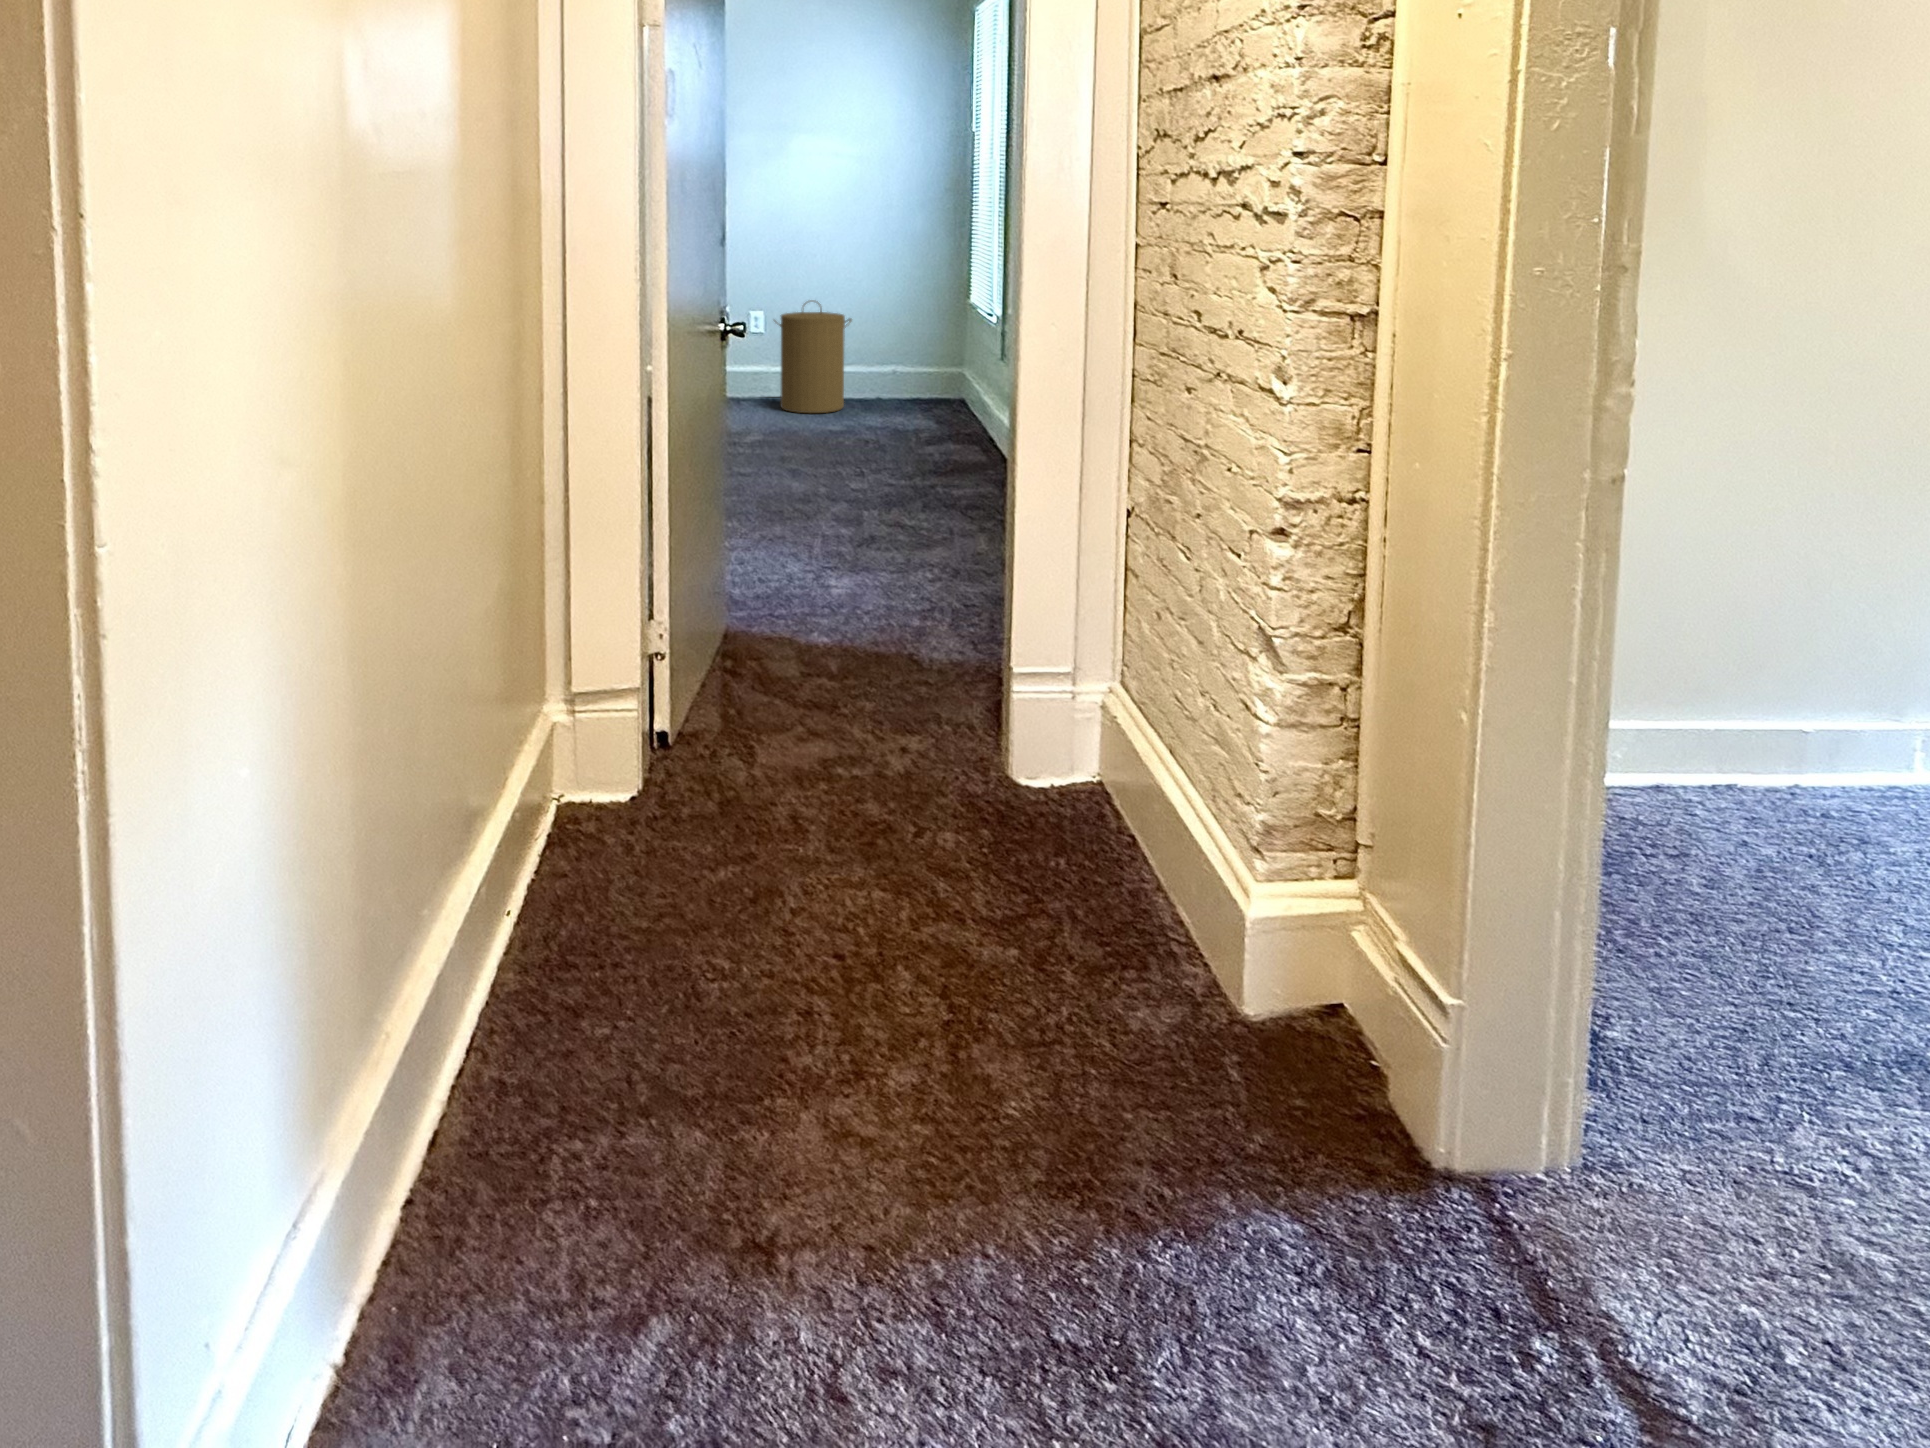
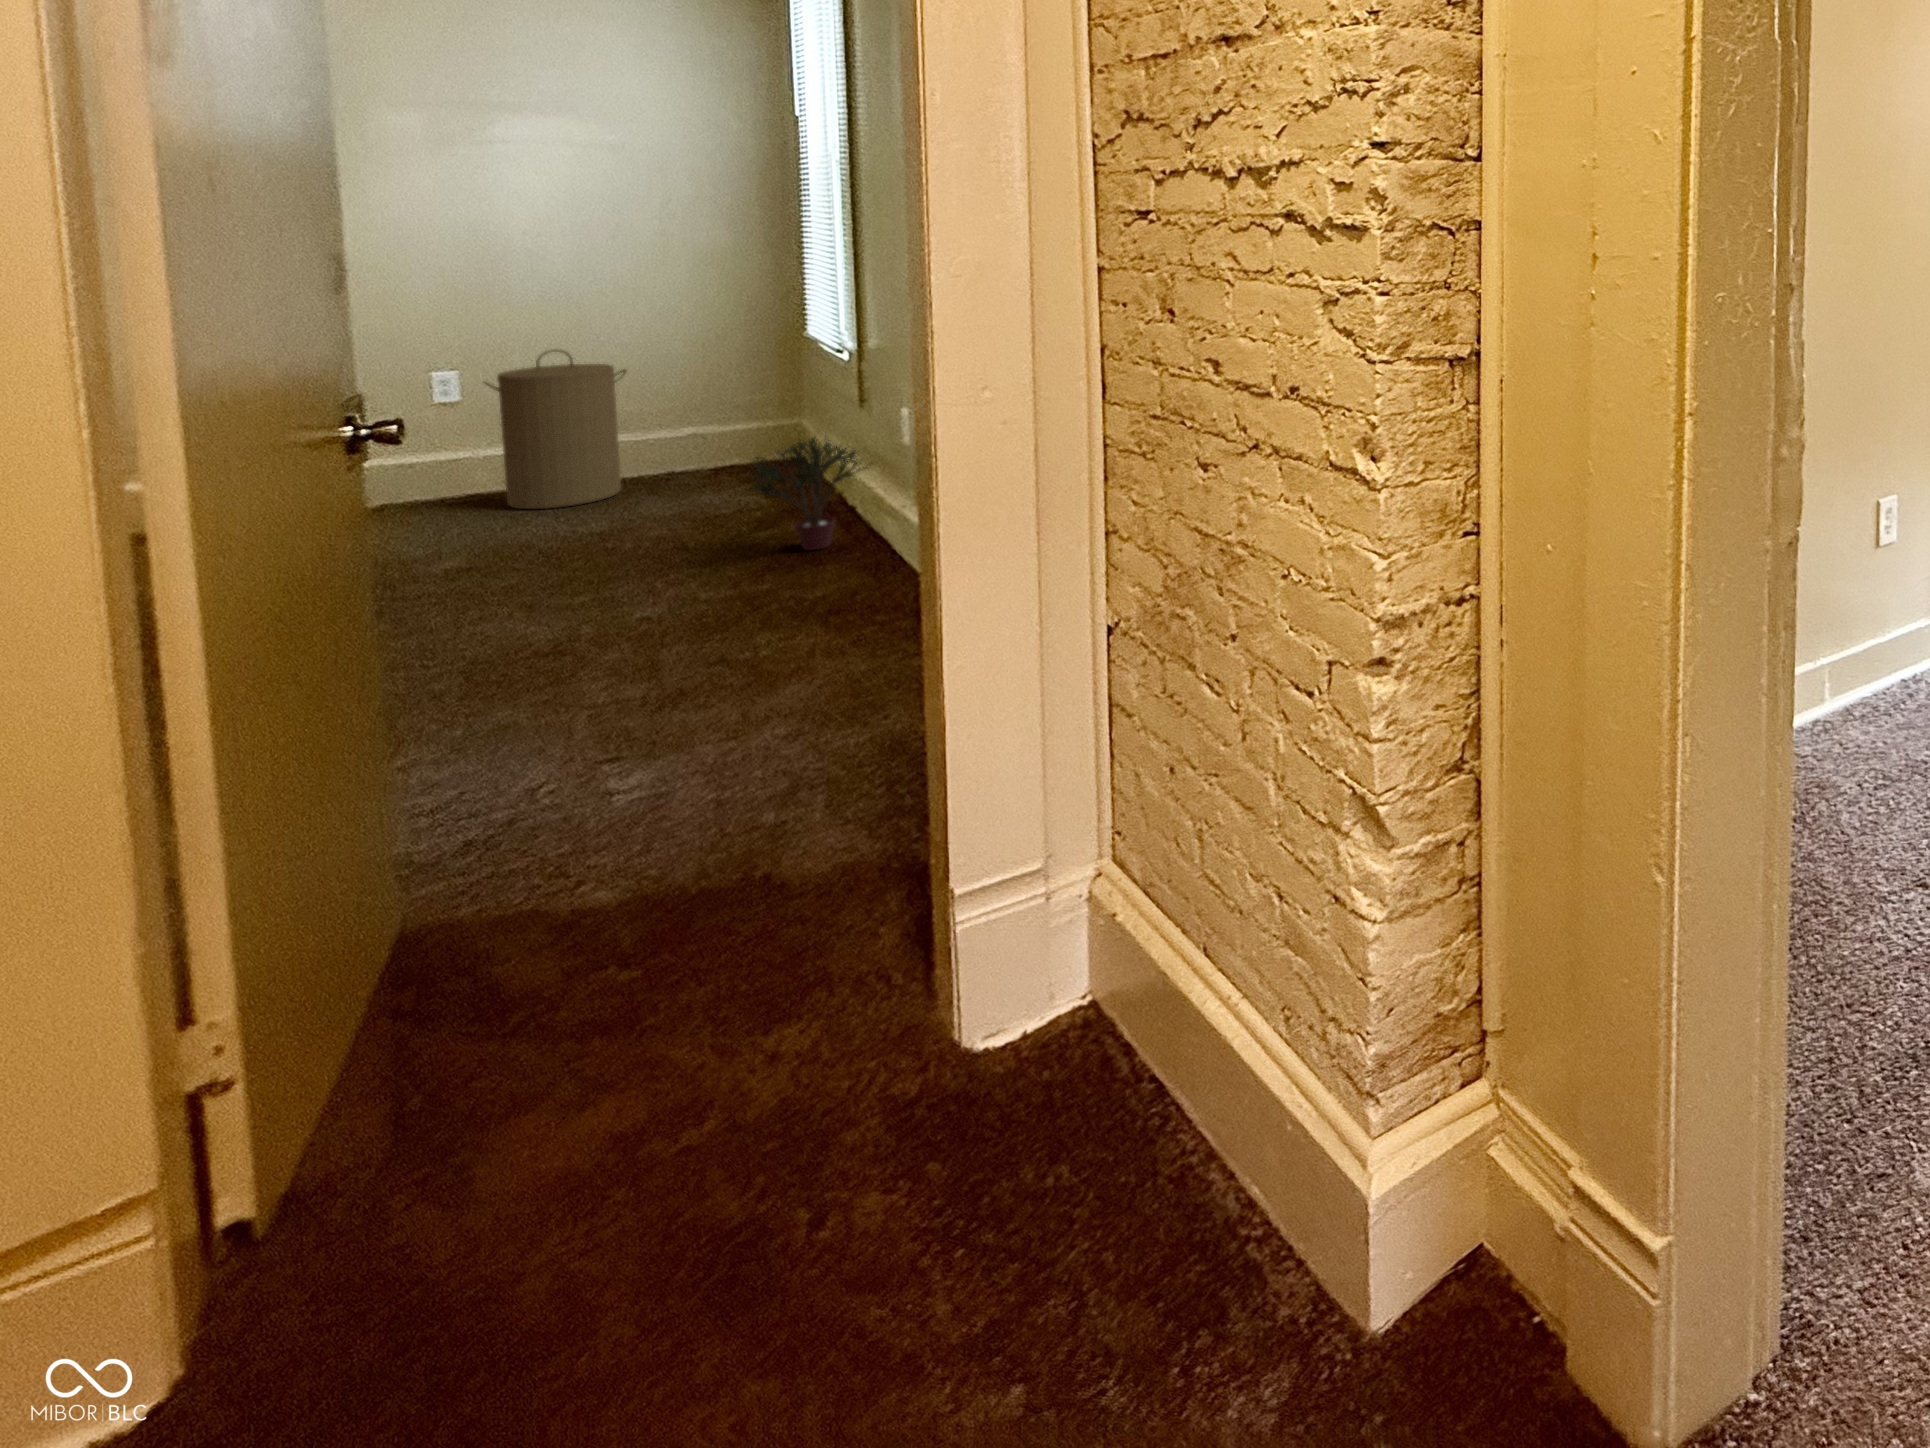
potted plant: none [920,376,1004,466] -> present [750,438,867,550]

